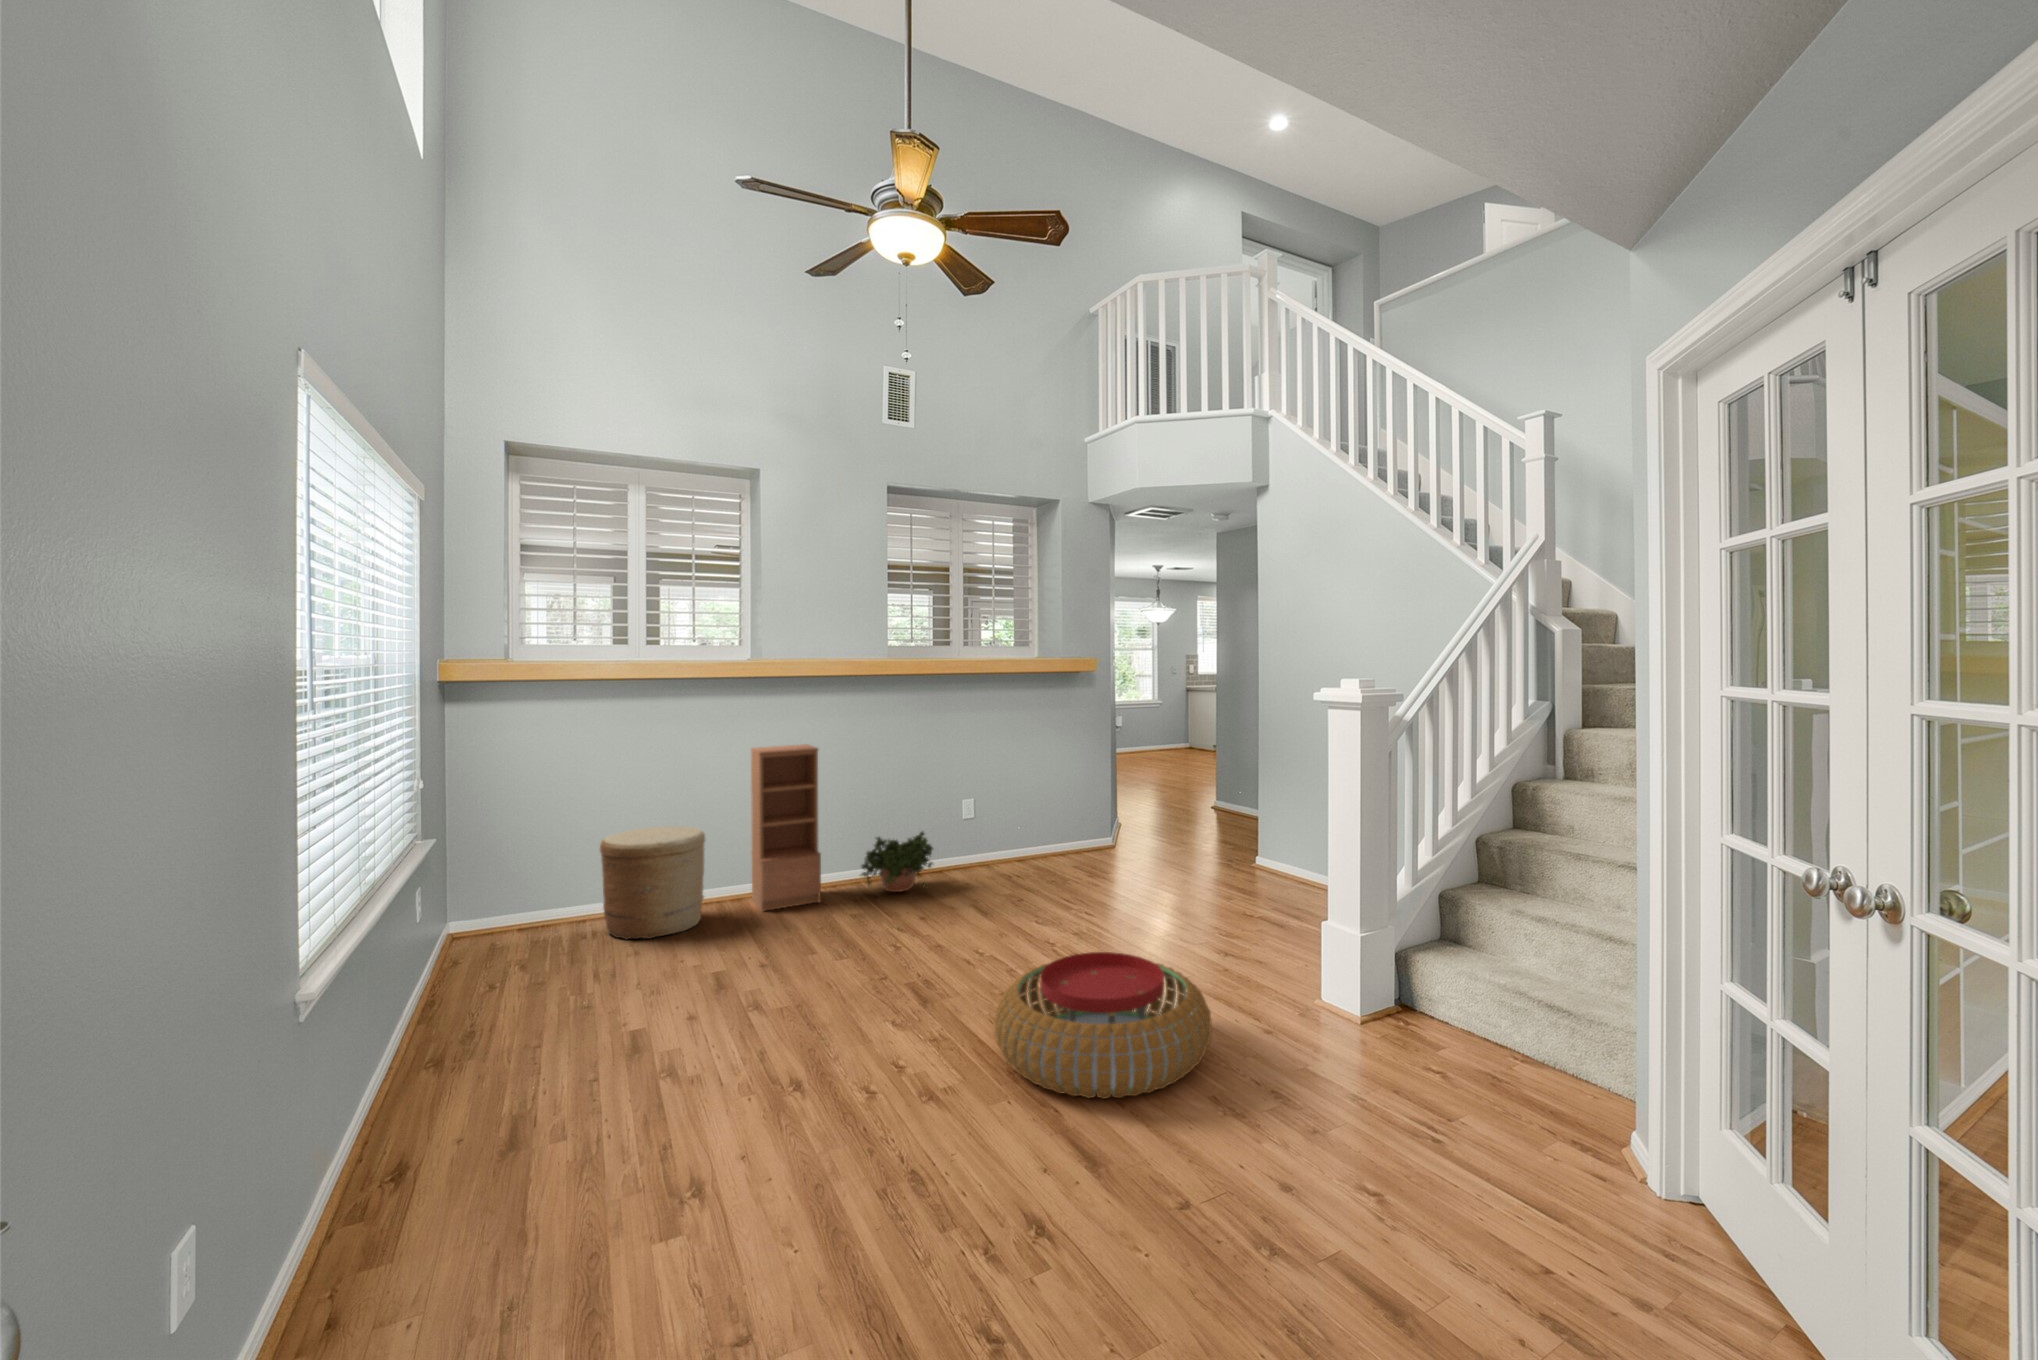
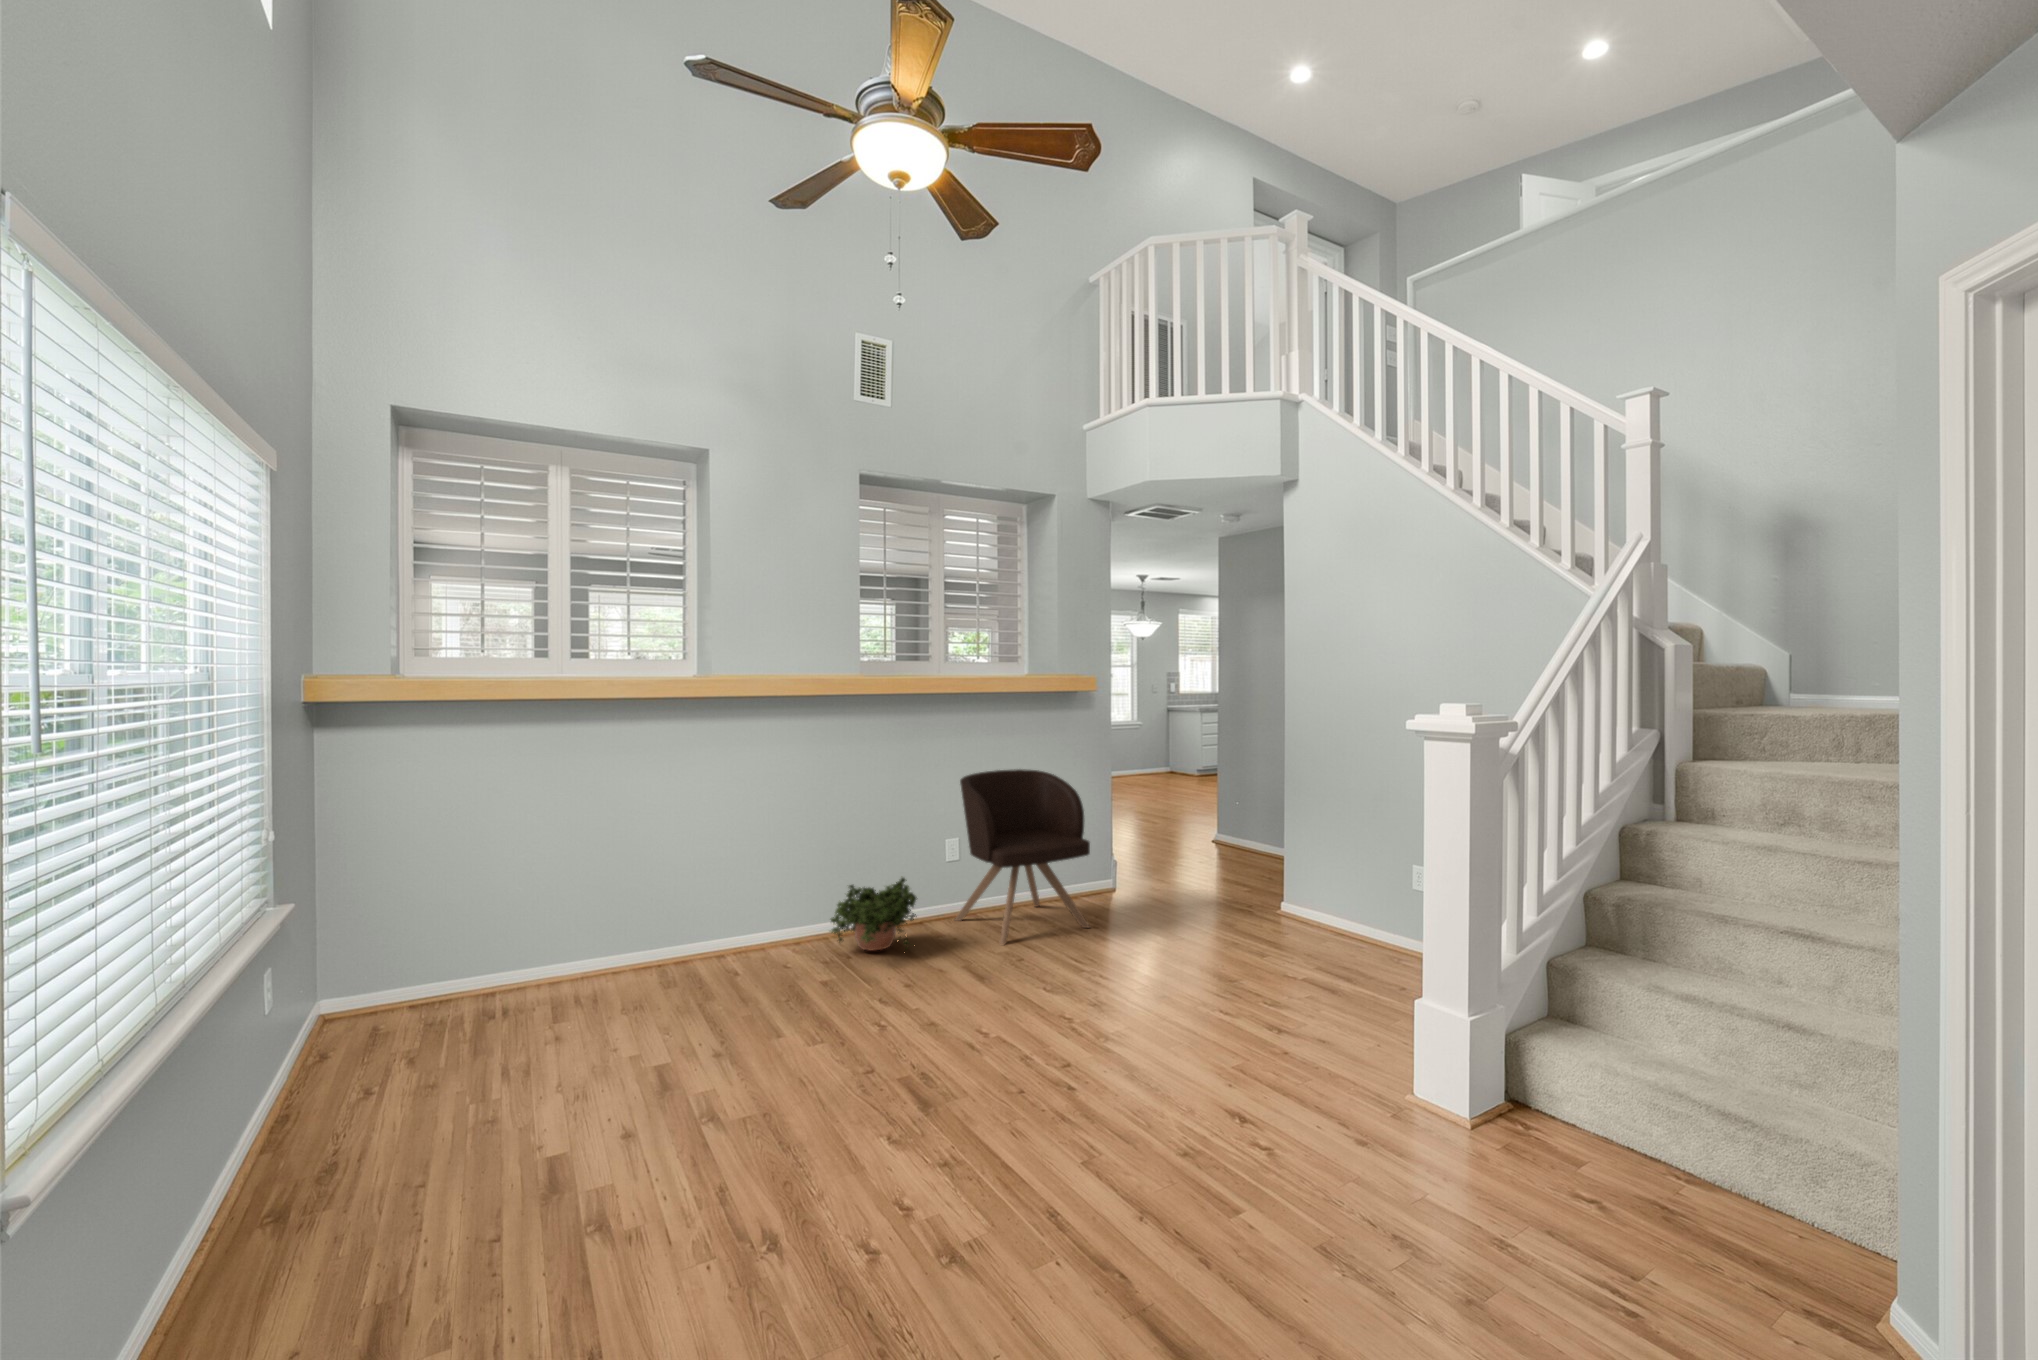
armchair: none [968,741,1085,890] -> present [955,769,1090,946]
bookcase: present [751,744,821,912] -> none [699,776,784,980]
woven basket: present [600,826,705,939] -> none [510,877,642,1022]
pouf: present [995,952,1212,1099] -> none [1027,1046,1307,1257]

